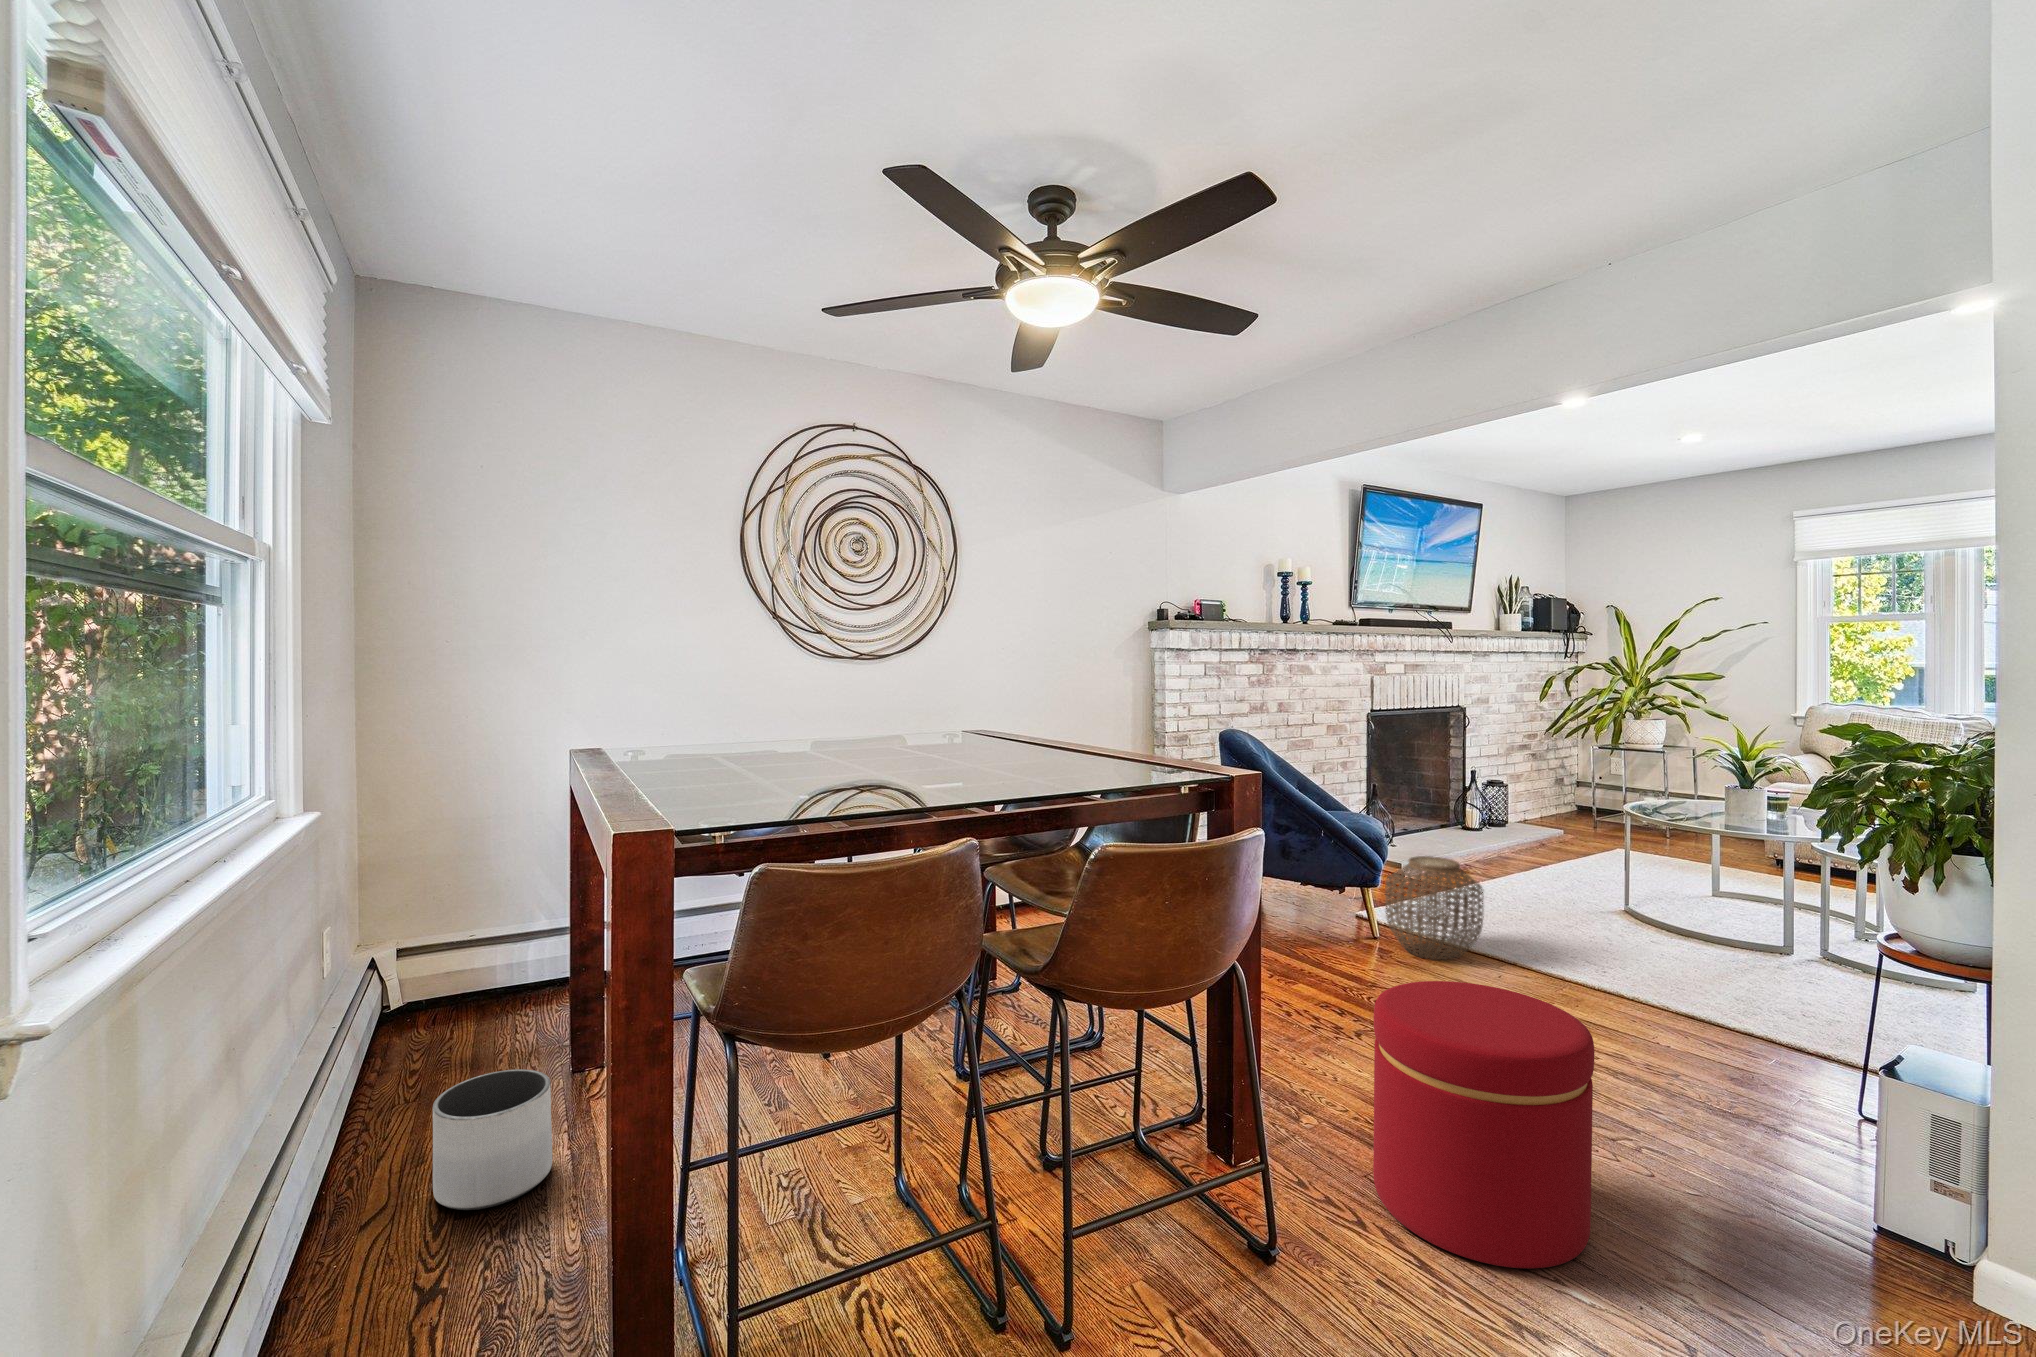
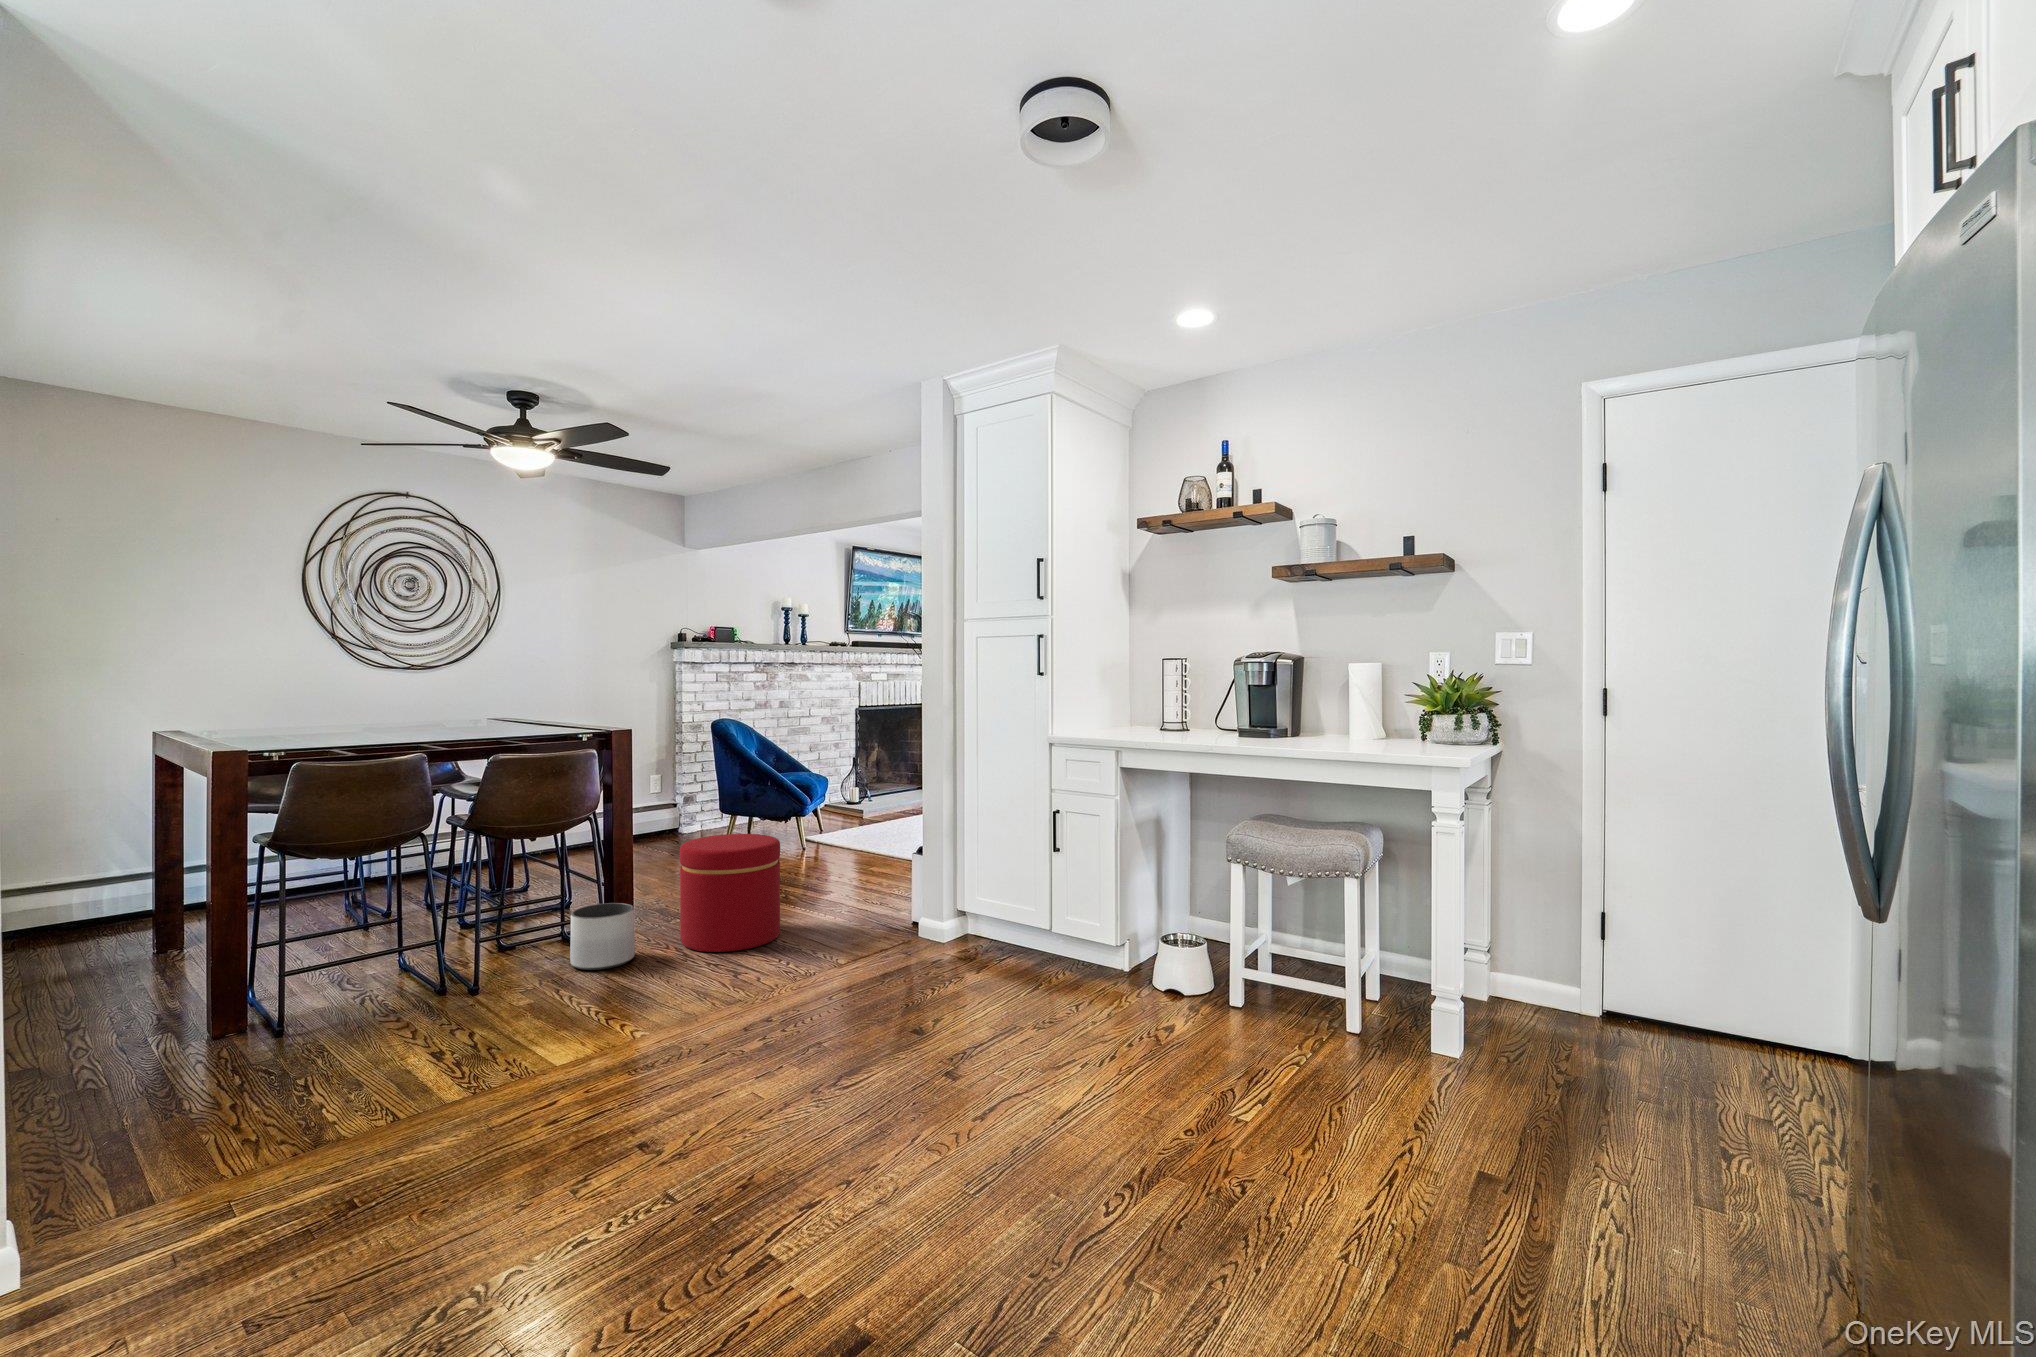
woven basket: present [1386,856,1484,960] -> none [802,795,859,857]
planter: present [433,1069,552,1210] -> present [570,903,635,970]

